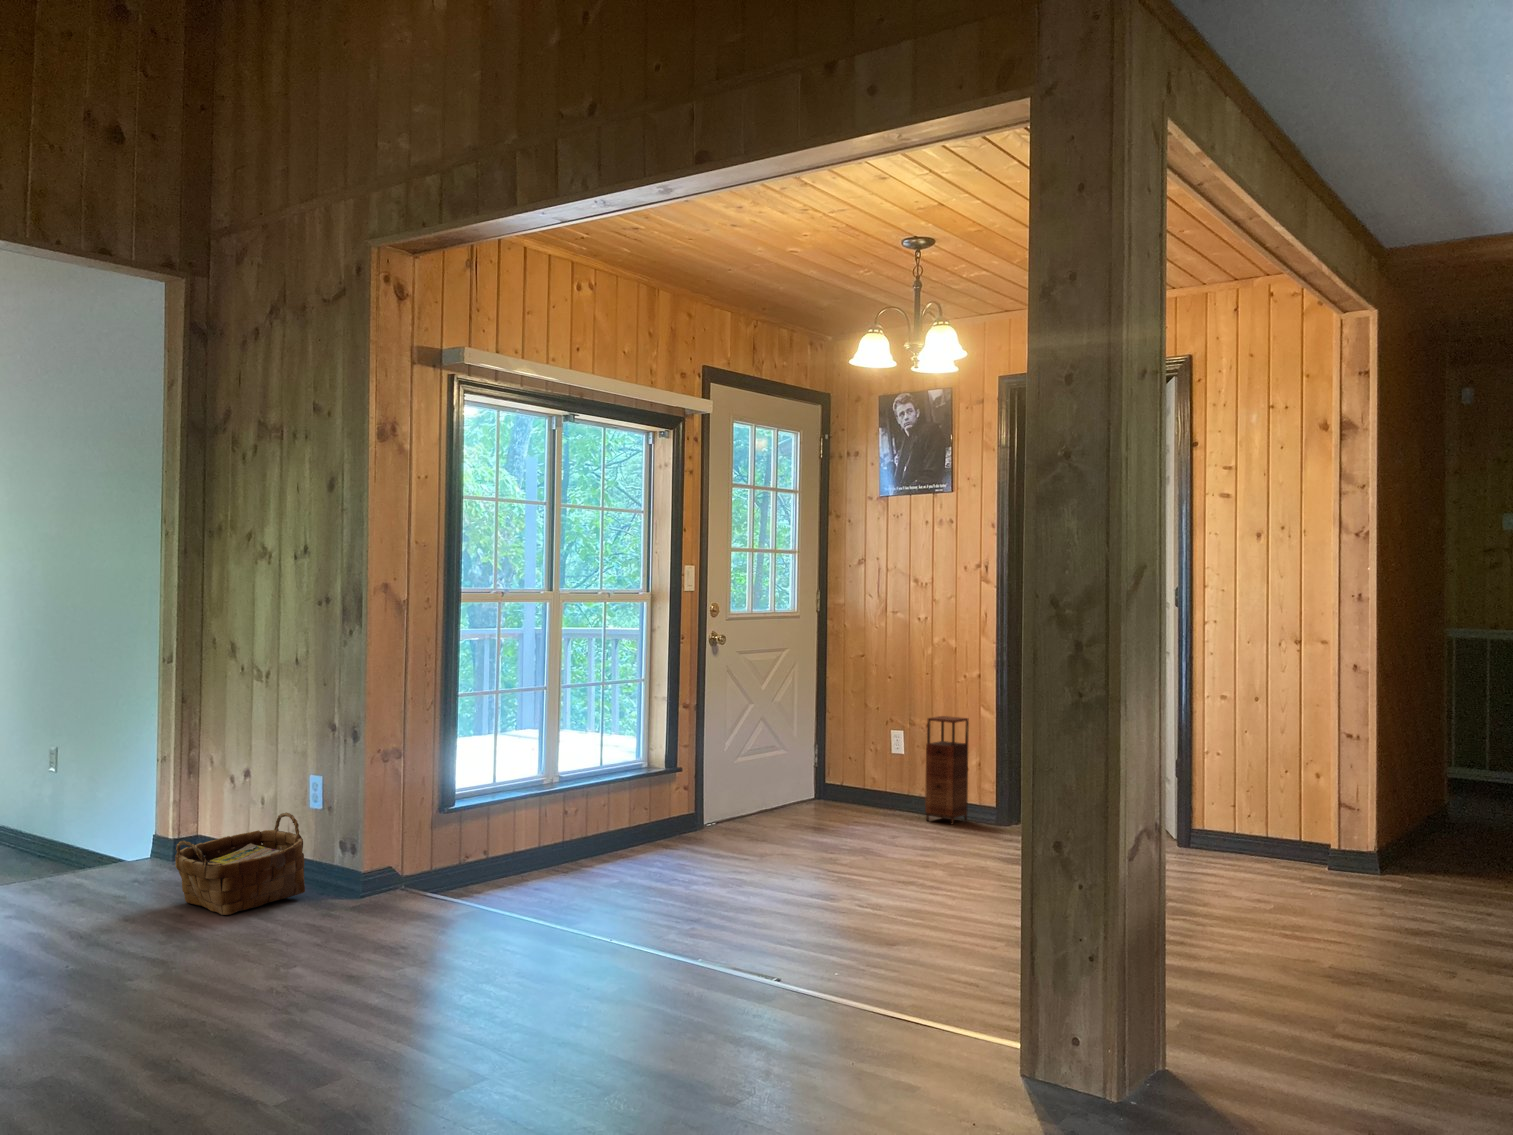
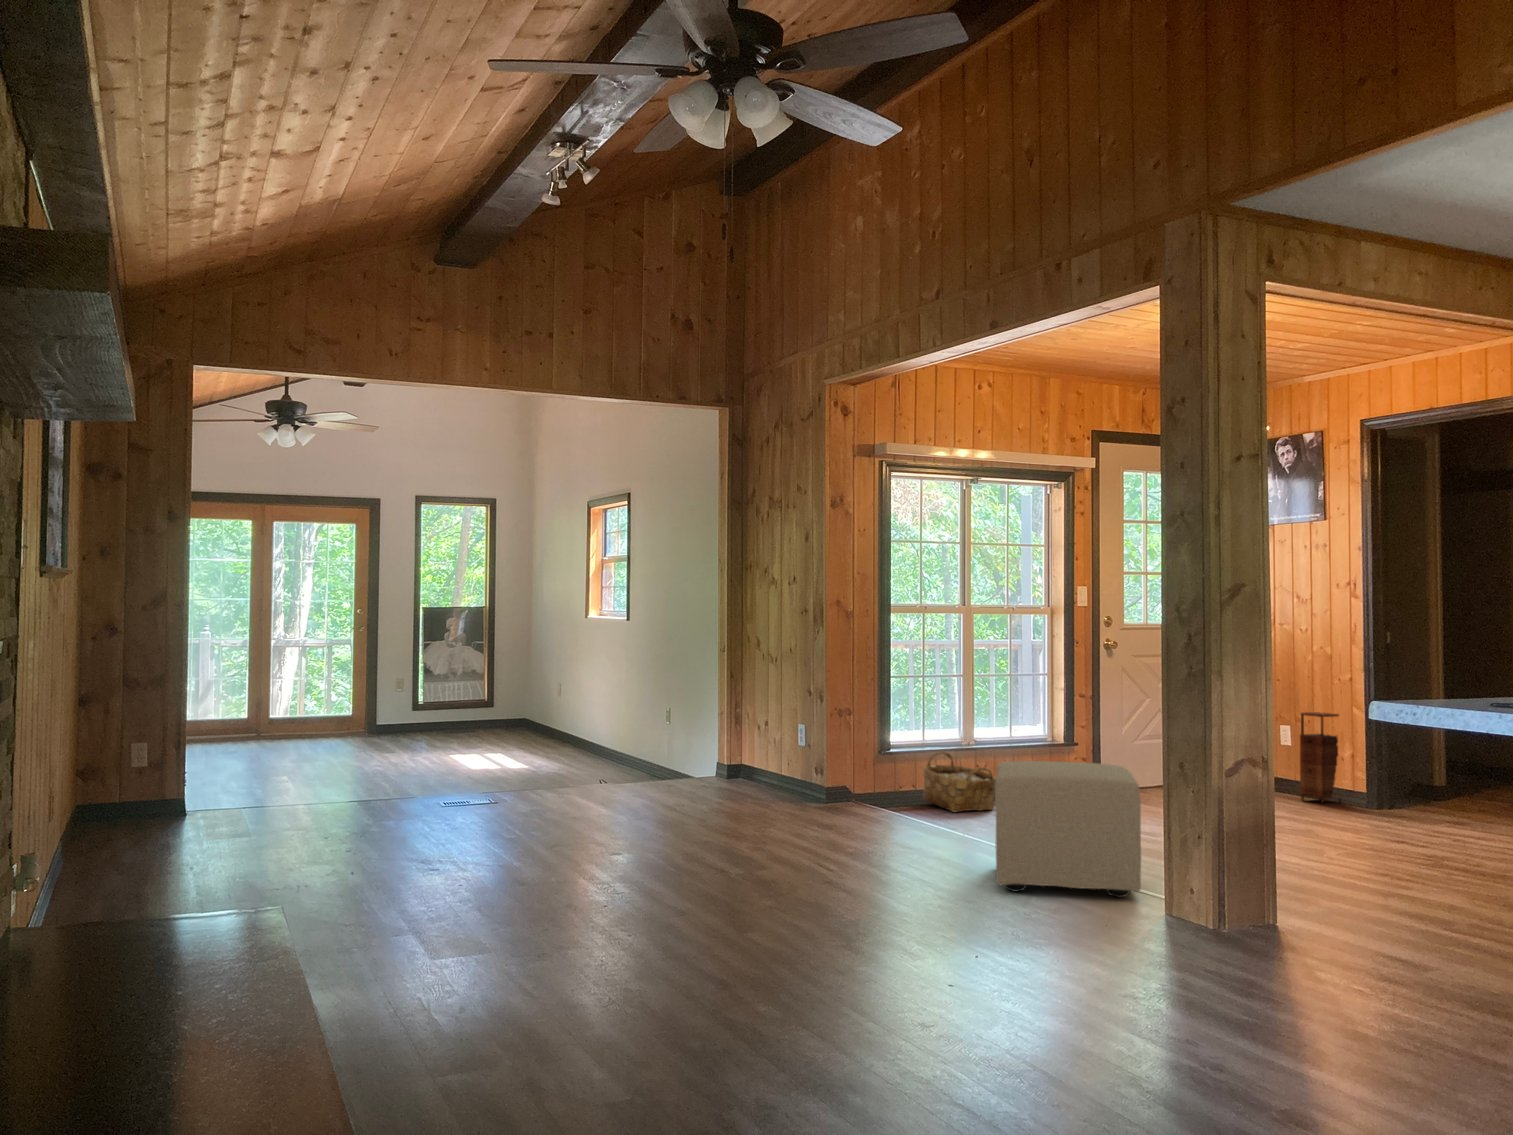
woven basket: present [175,812,305,915] -> present [923,752,996,812]
ottoman: none [705,833,964,1061] -> present [995,761,1141,897]

